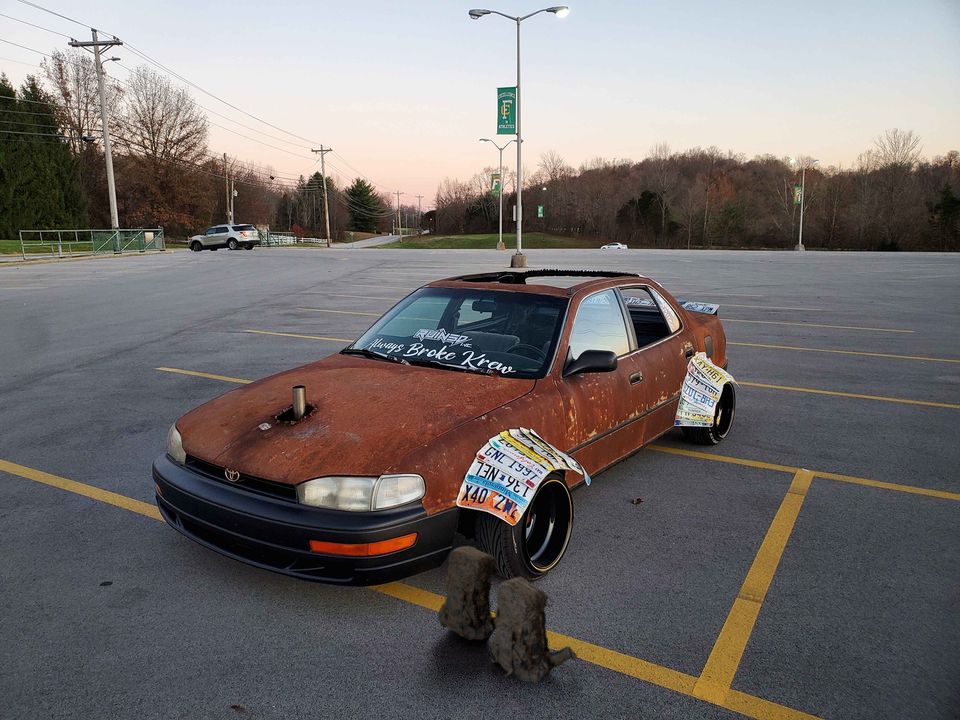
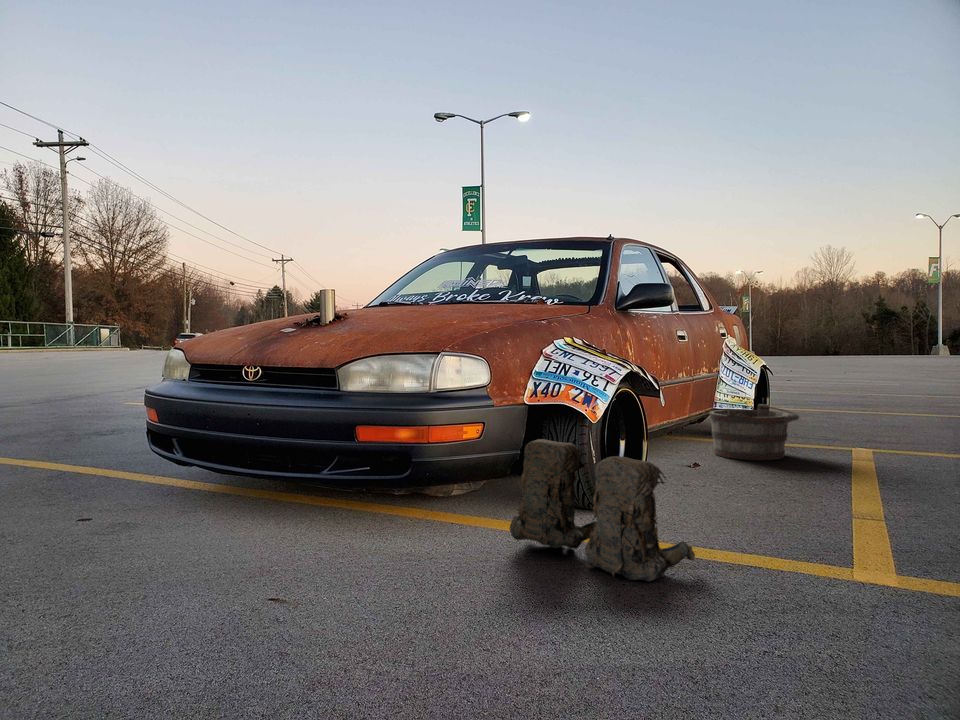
bucket: none [663,429,743,489] -> present [709,404,799,460]

